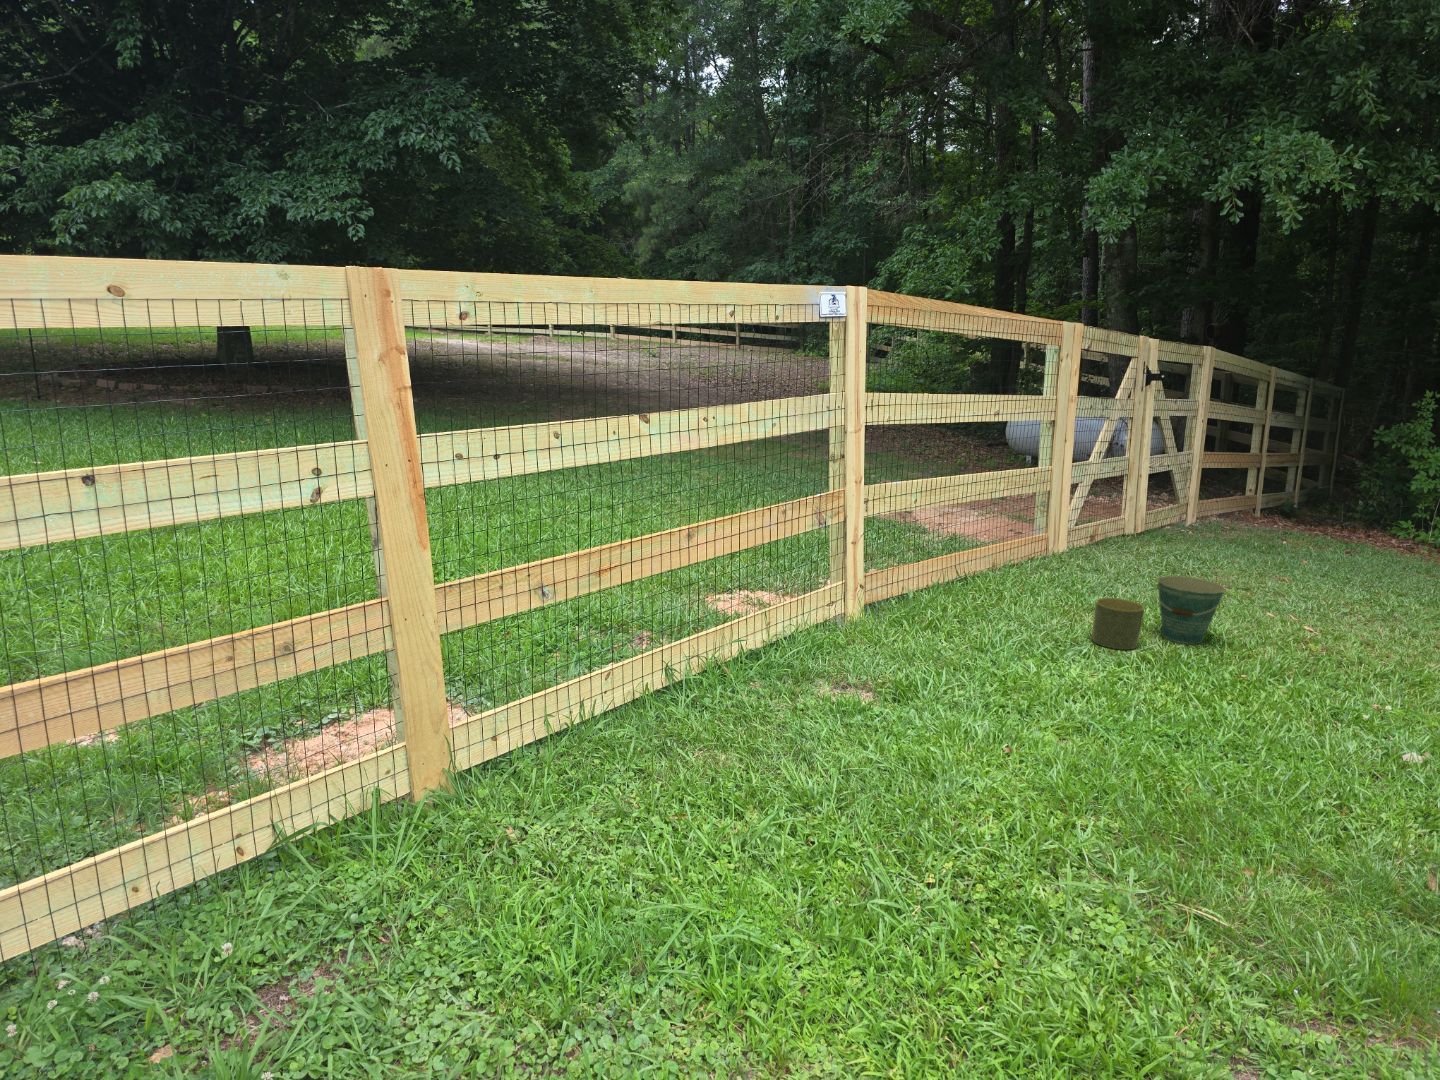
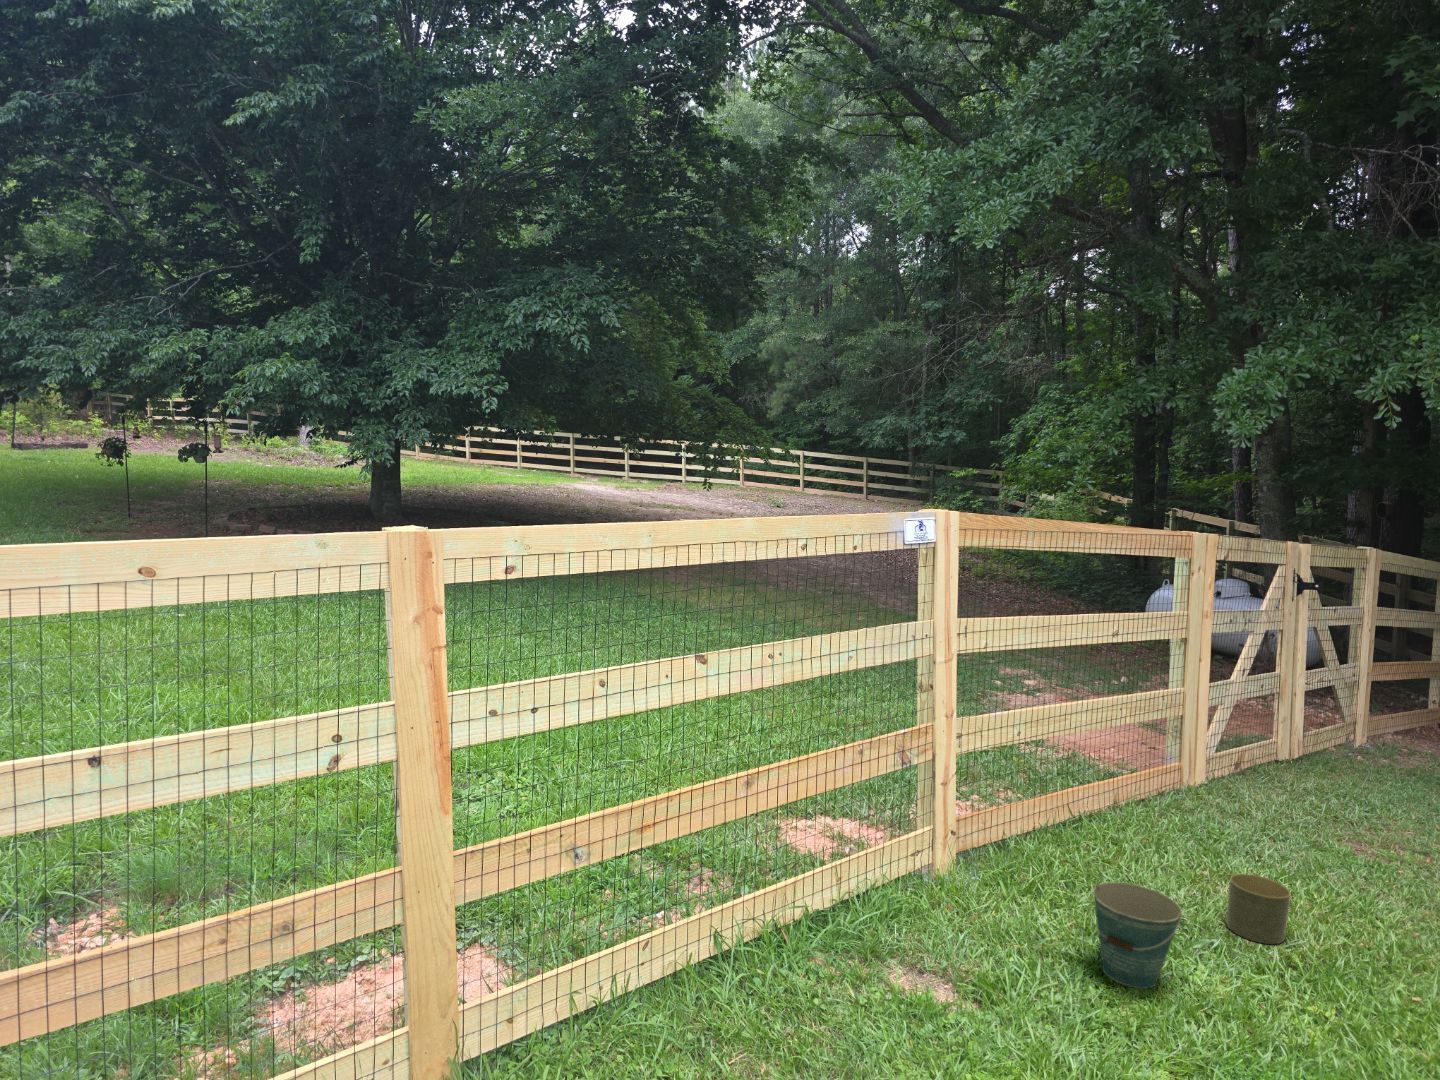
bucket: present [1156,576,1226,644] -> present [1092,882,1182,989]

